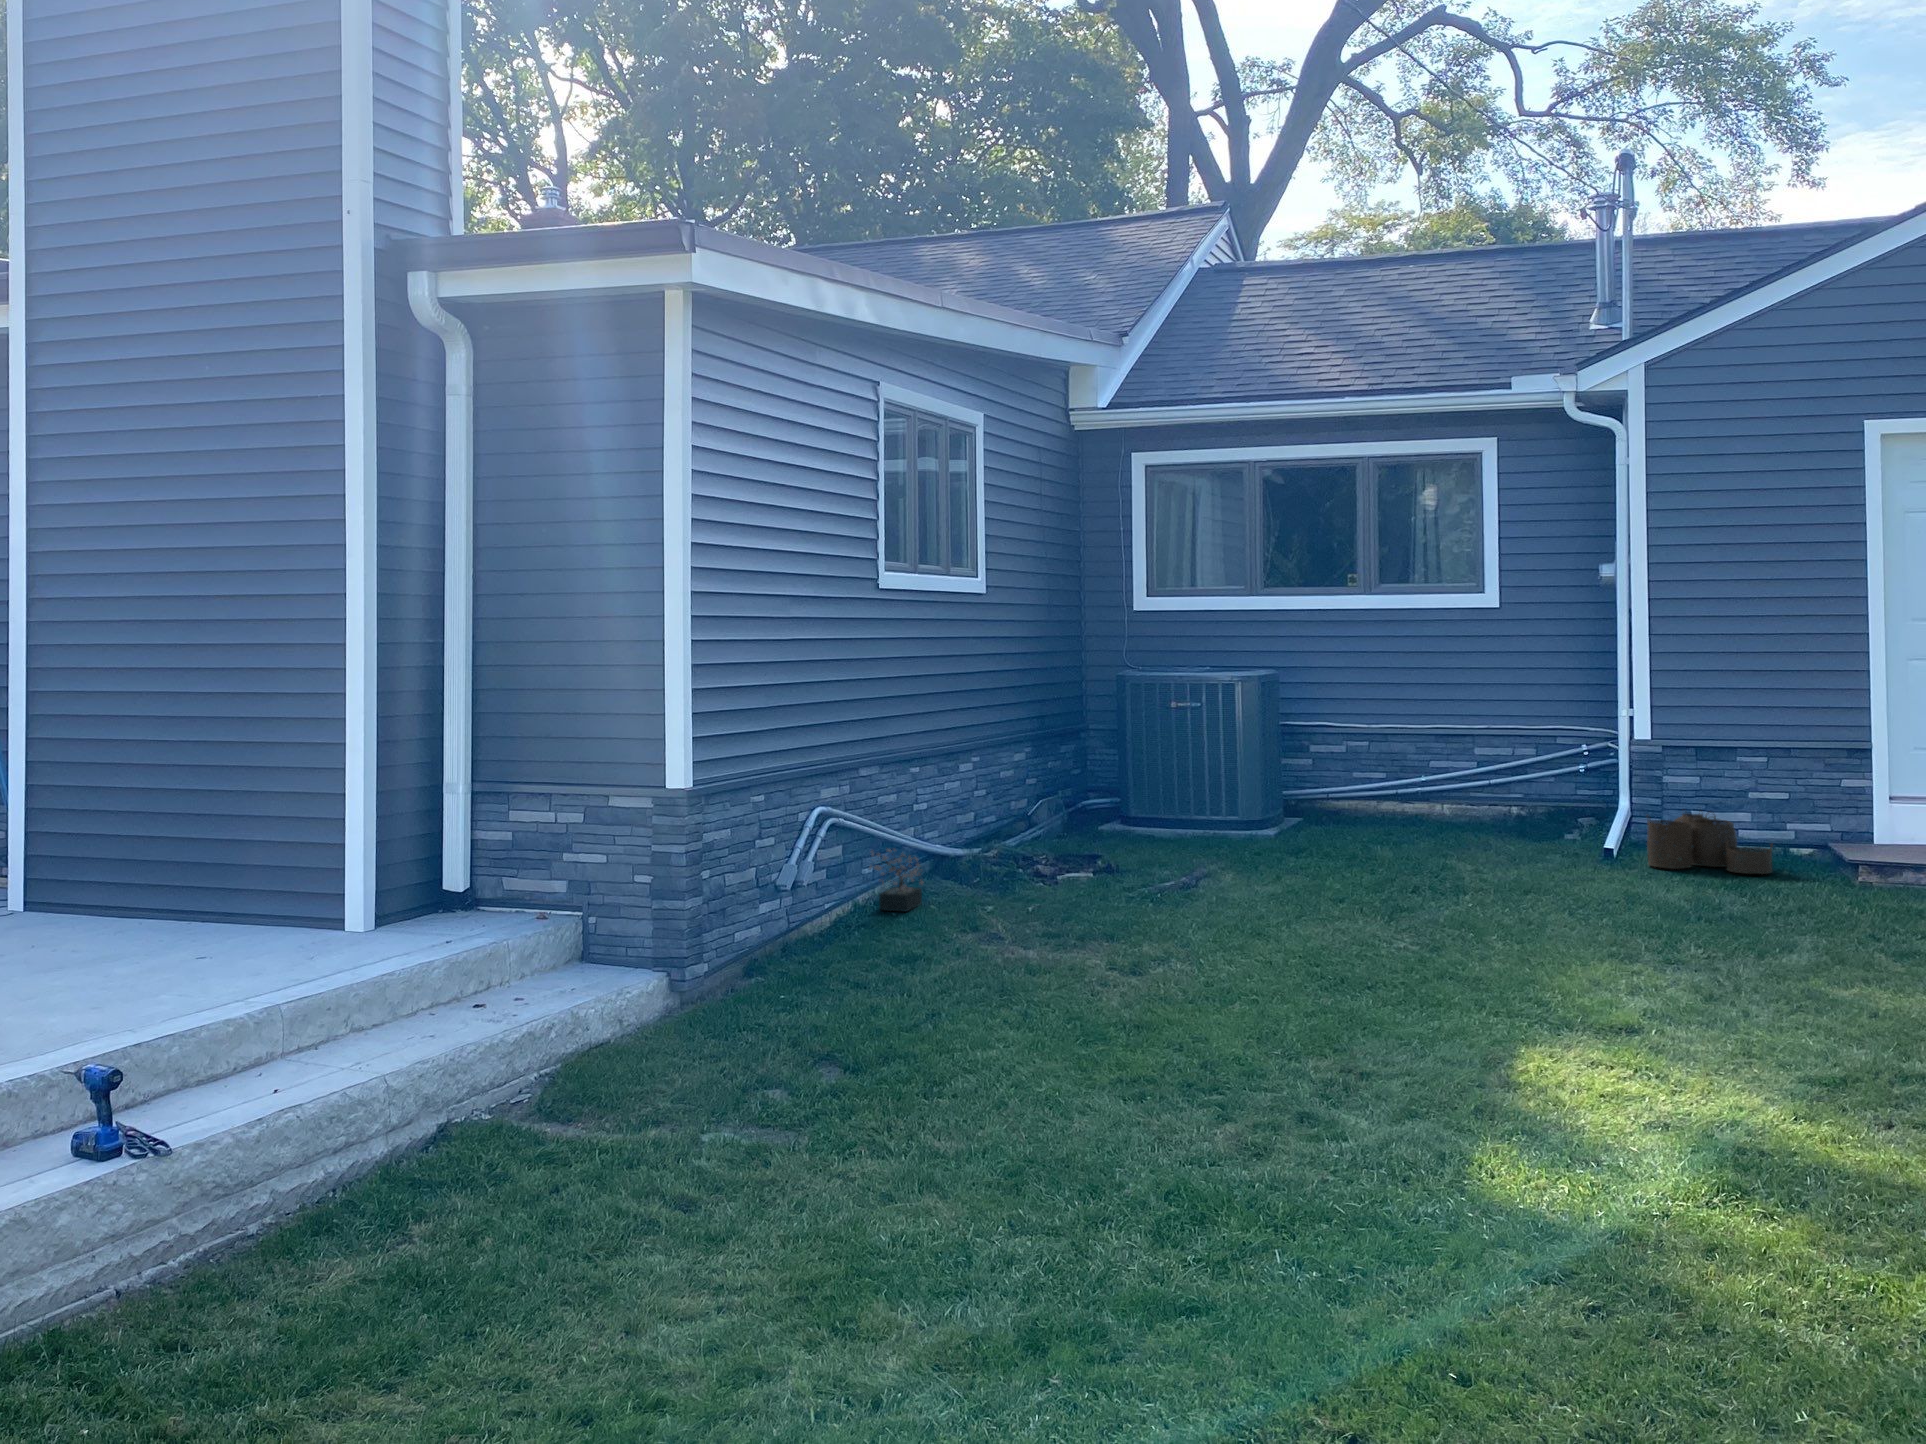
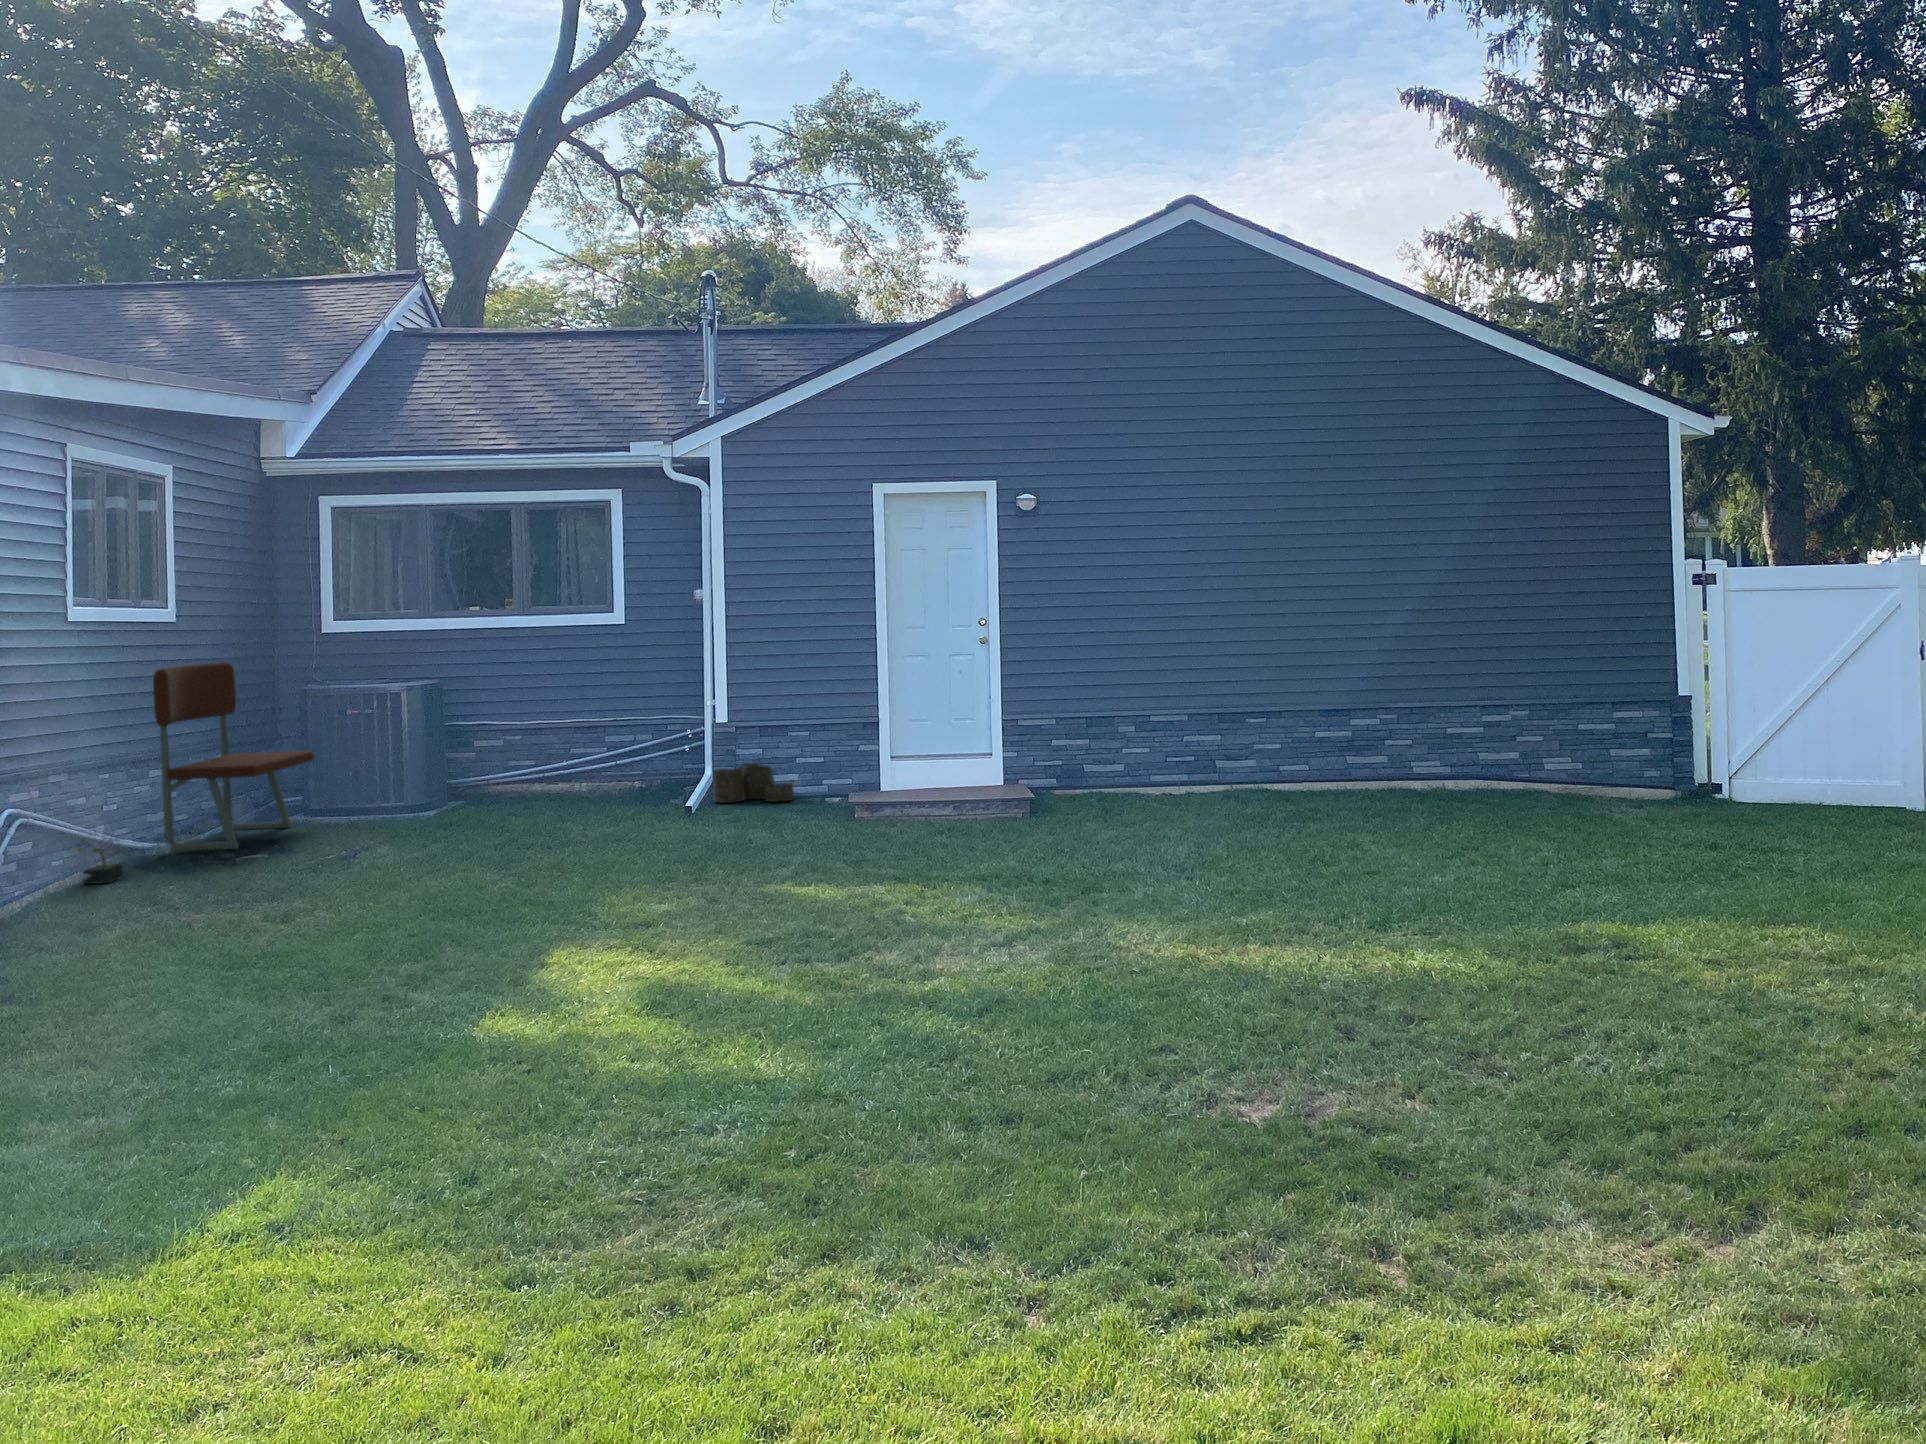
bench: none [957,647,1126,877] -> present [153,662,314,852]

